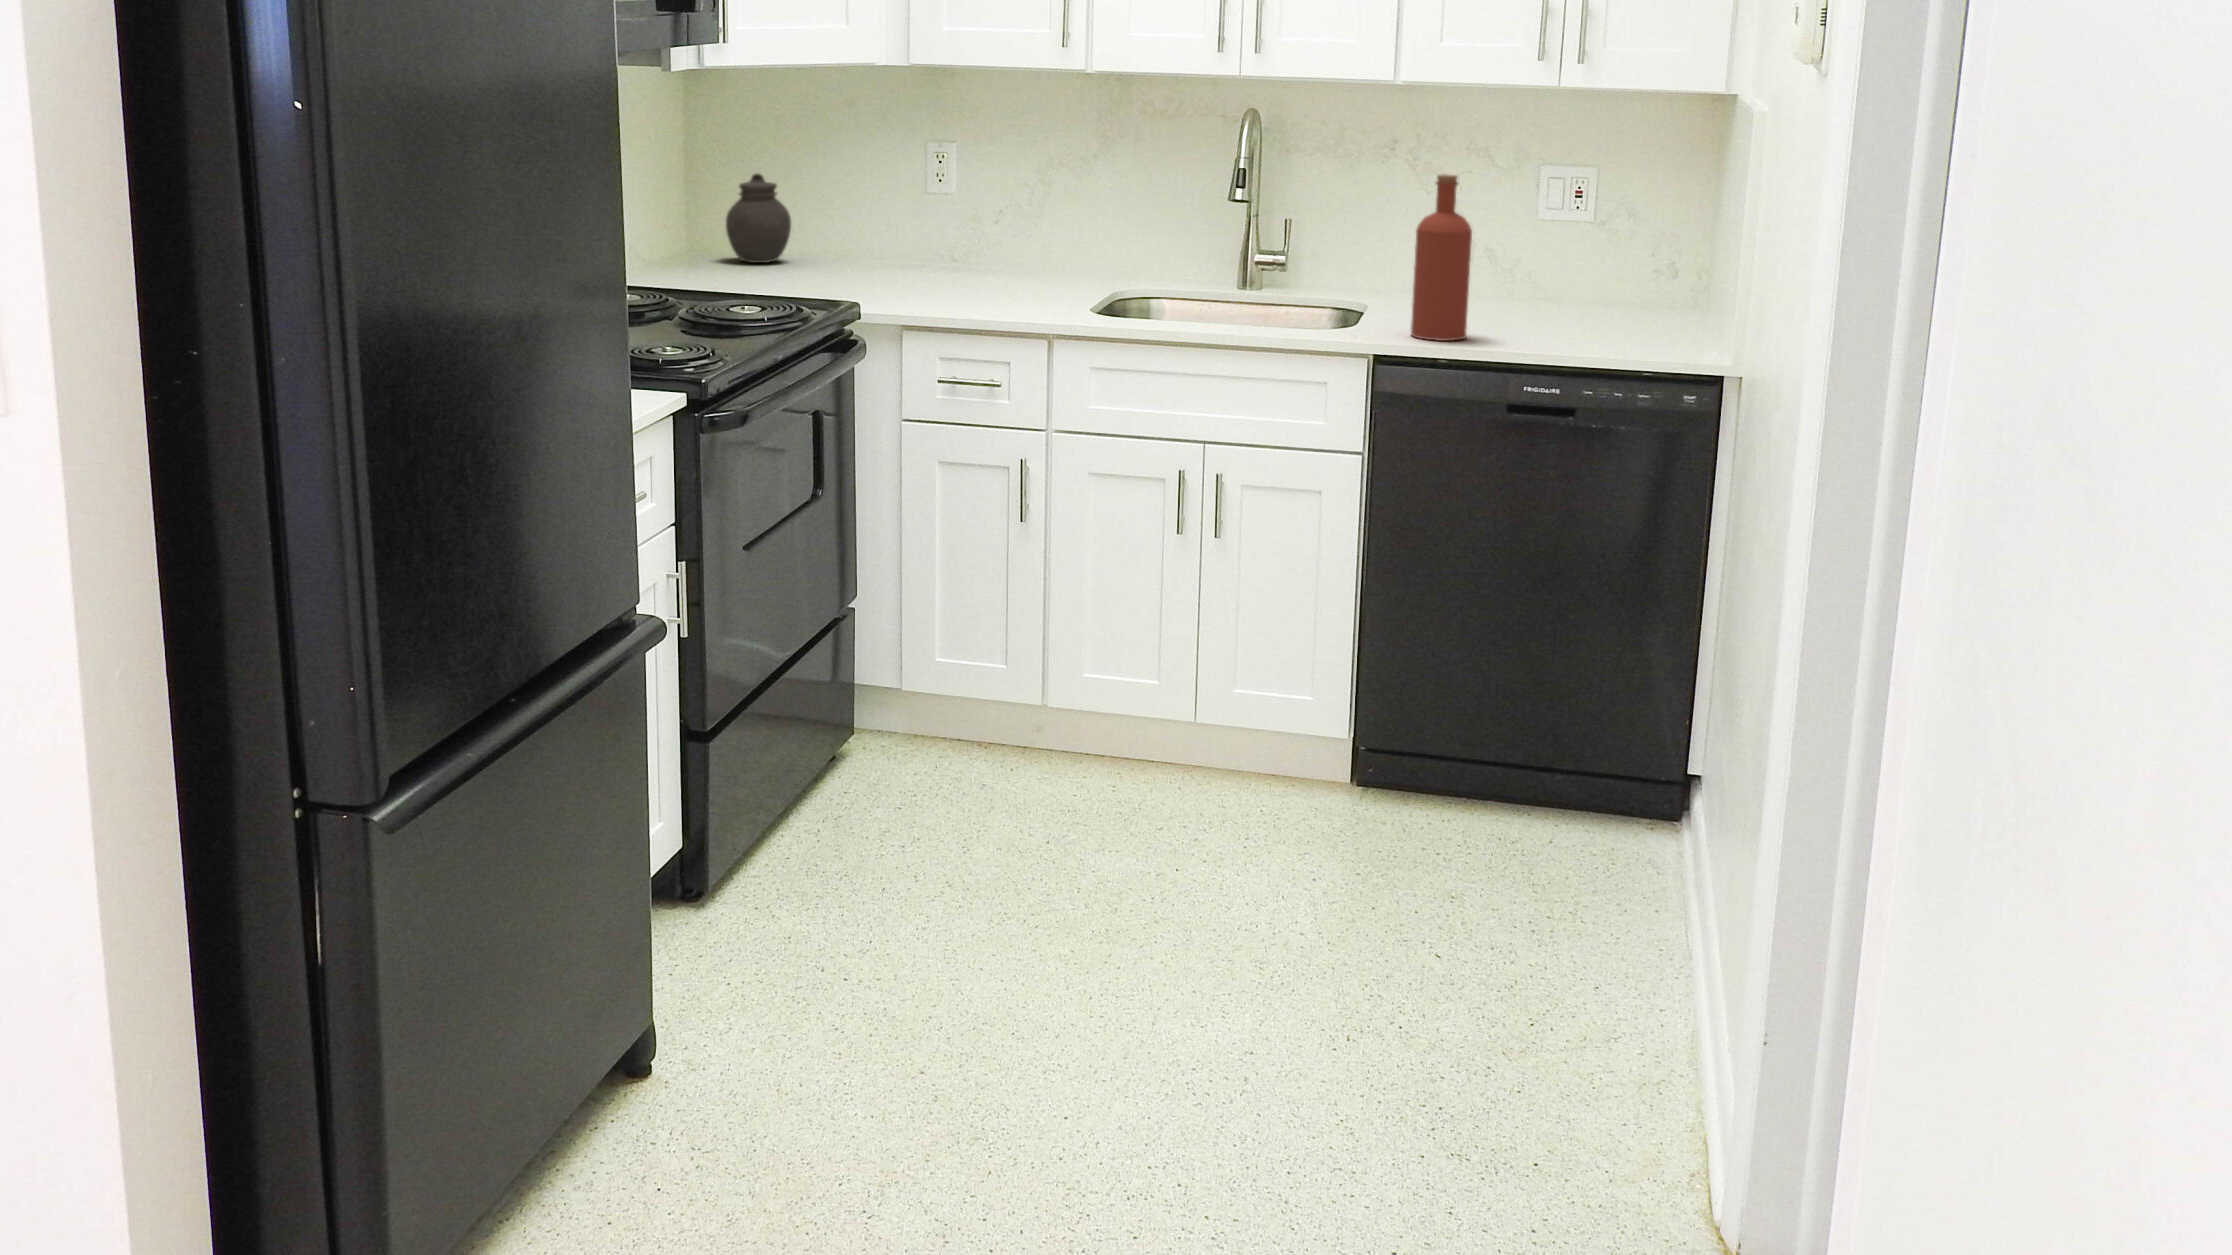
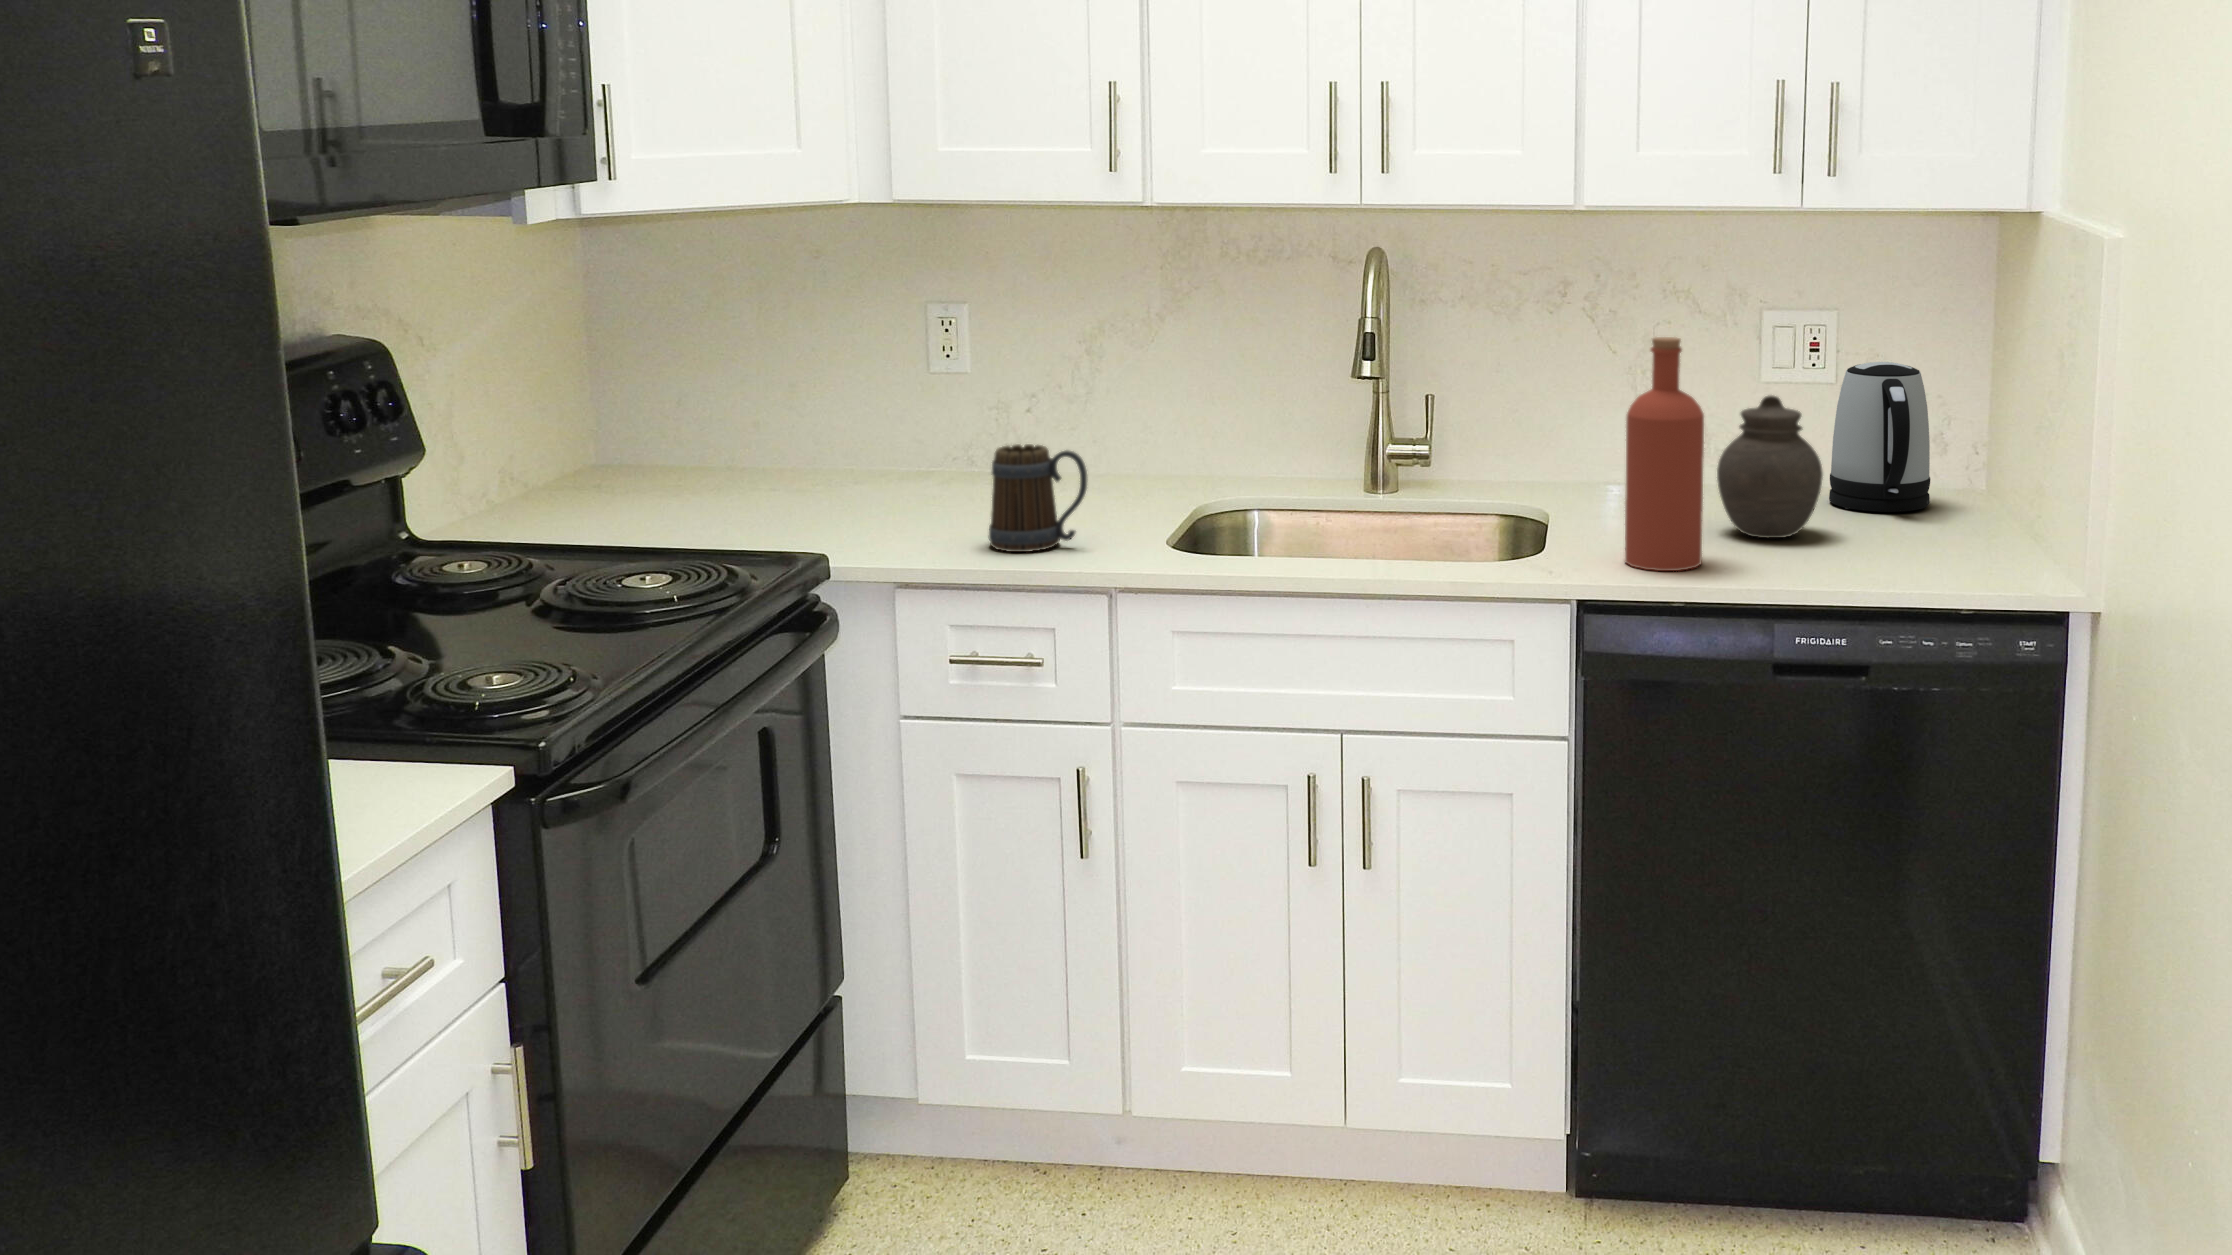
jar: present [726,174,791,263] -> present [1717,395,1823,538]
kettle: none [1586,207,1664,319] -> present [1829,362,1930,512]
mug: none [965,237,1035,311] -> present [989,444,1087,552]

